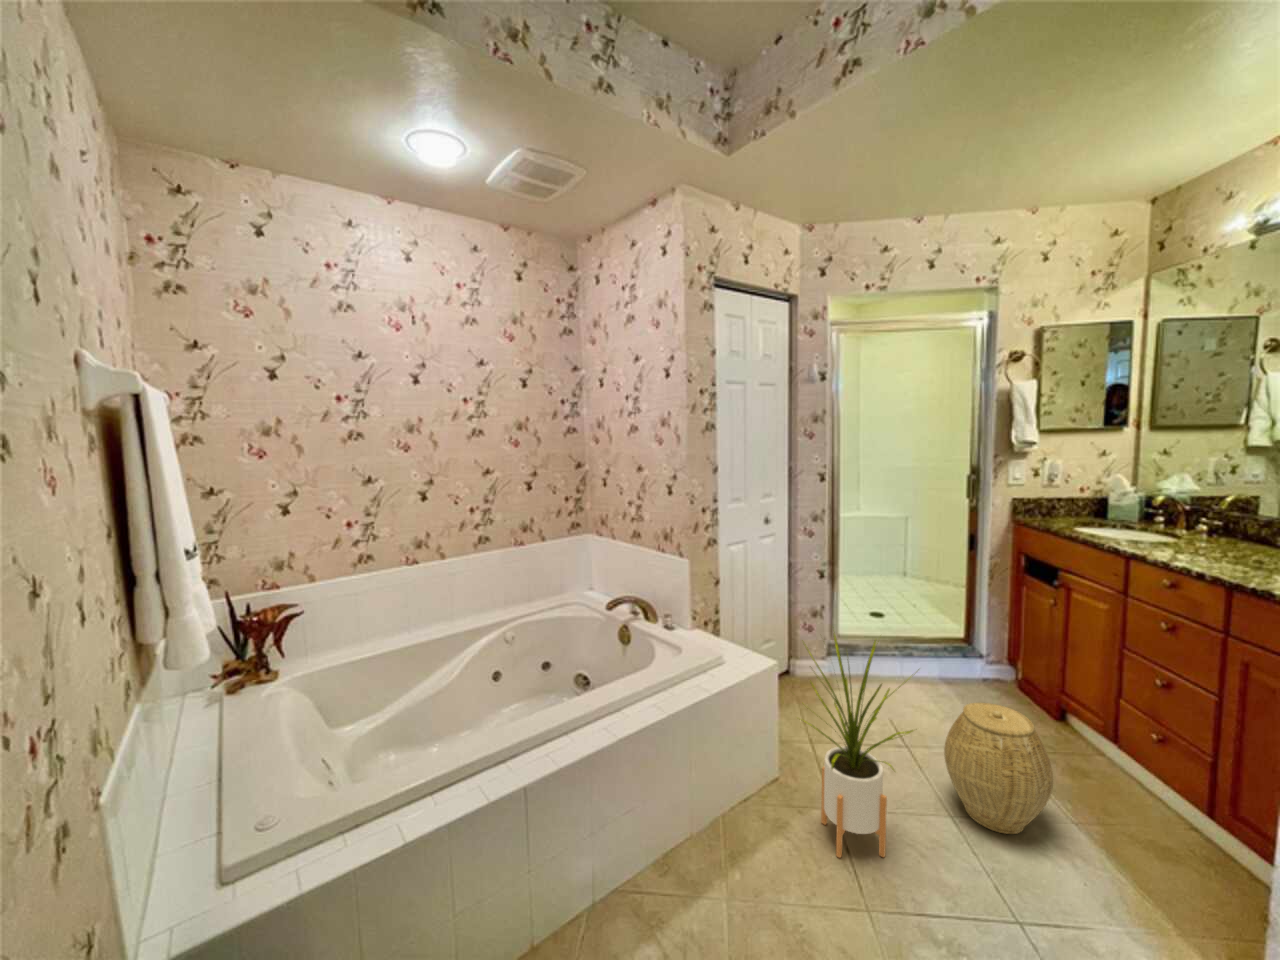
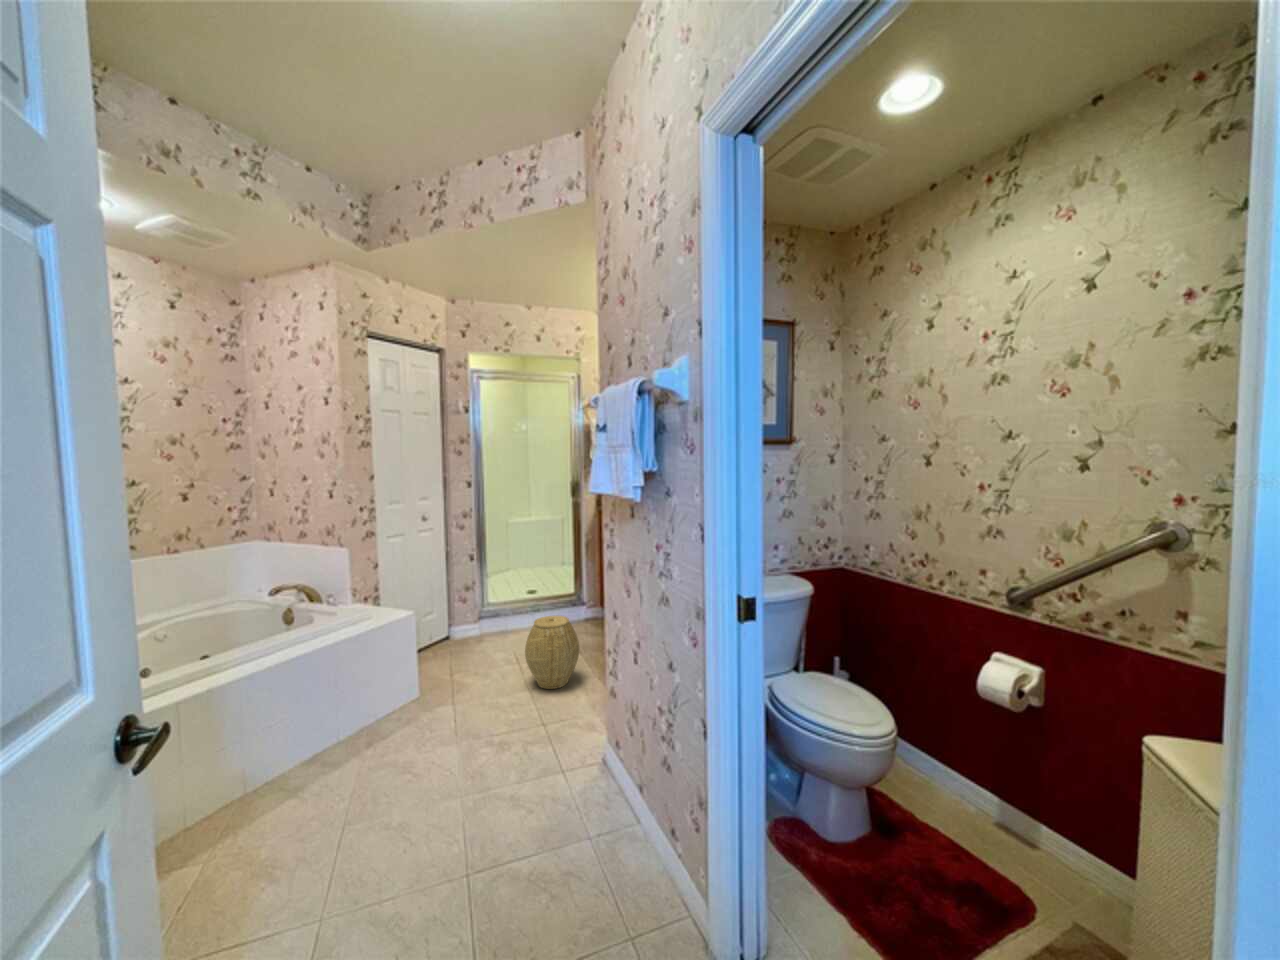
house plant: present [804,634,919,858] -> none [409,574,495,724]

